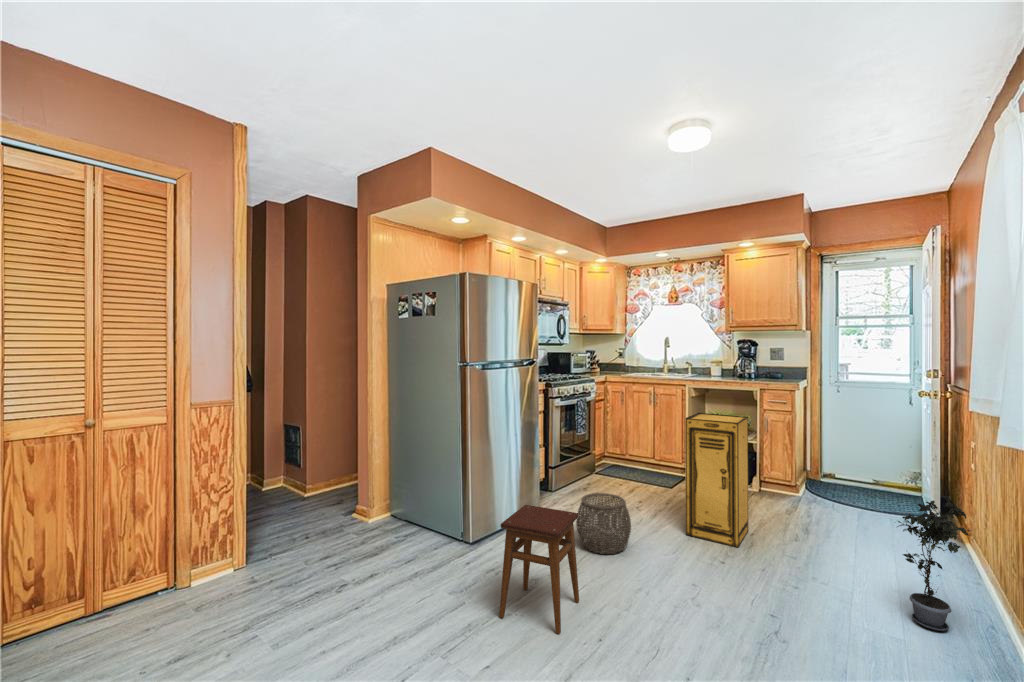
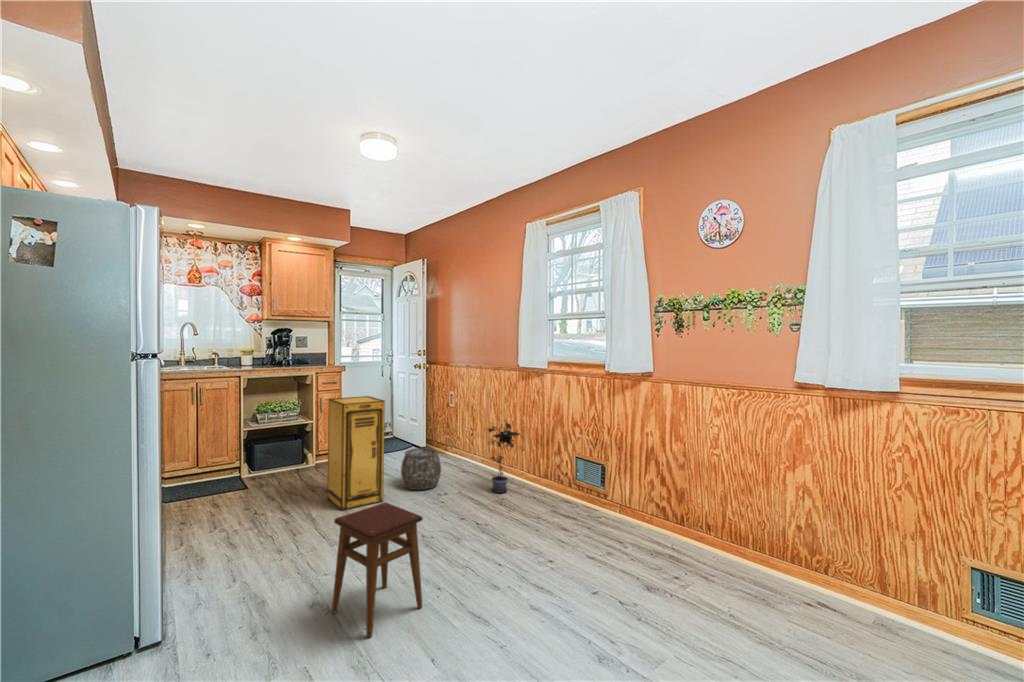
woven basket: present [576,493,631,554] -> present [401,448,441,490]

